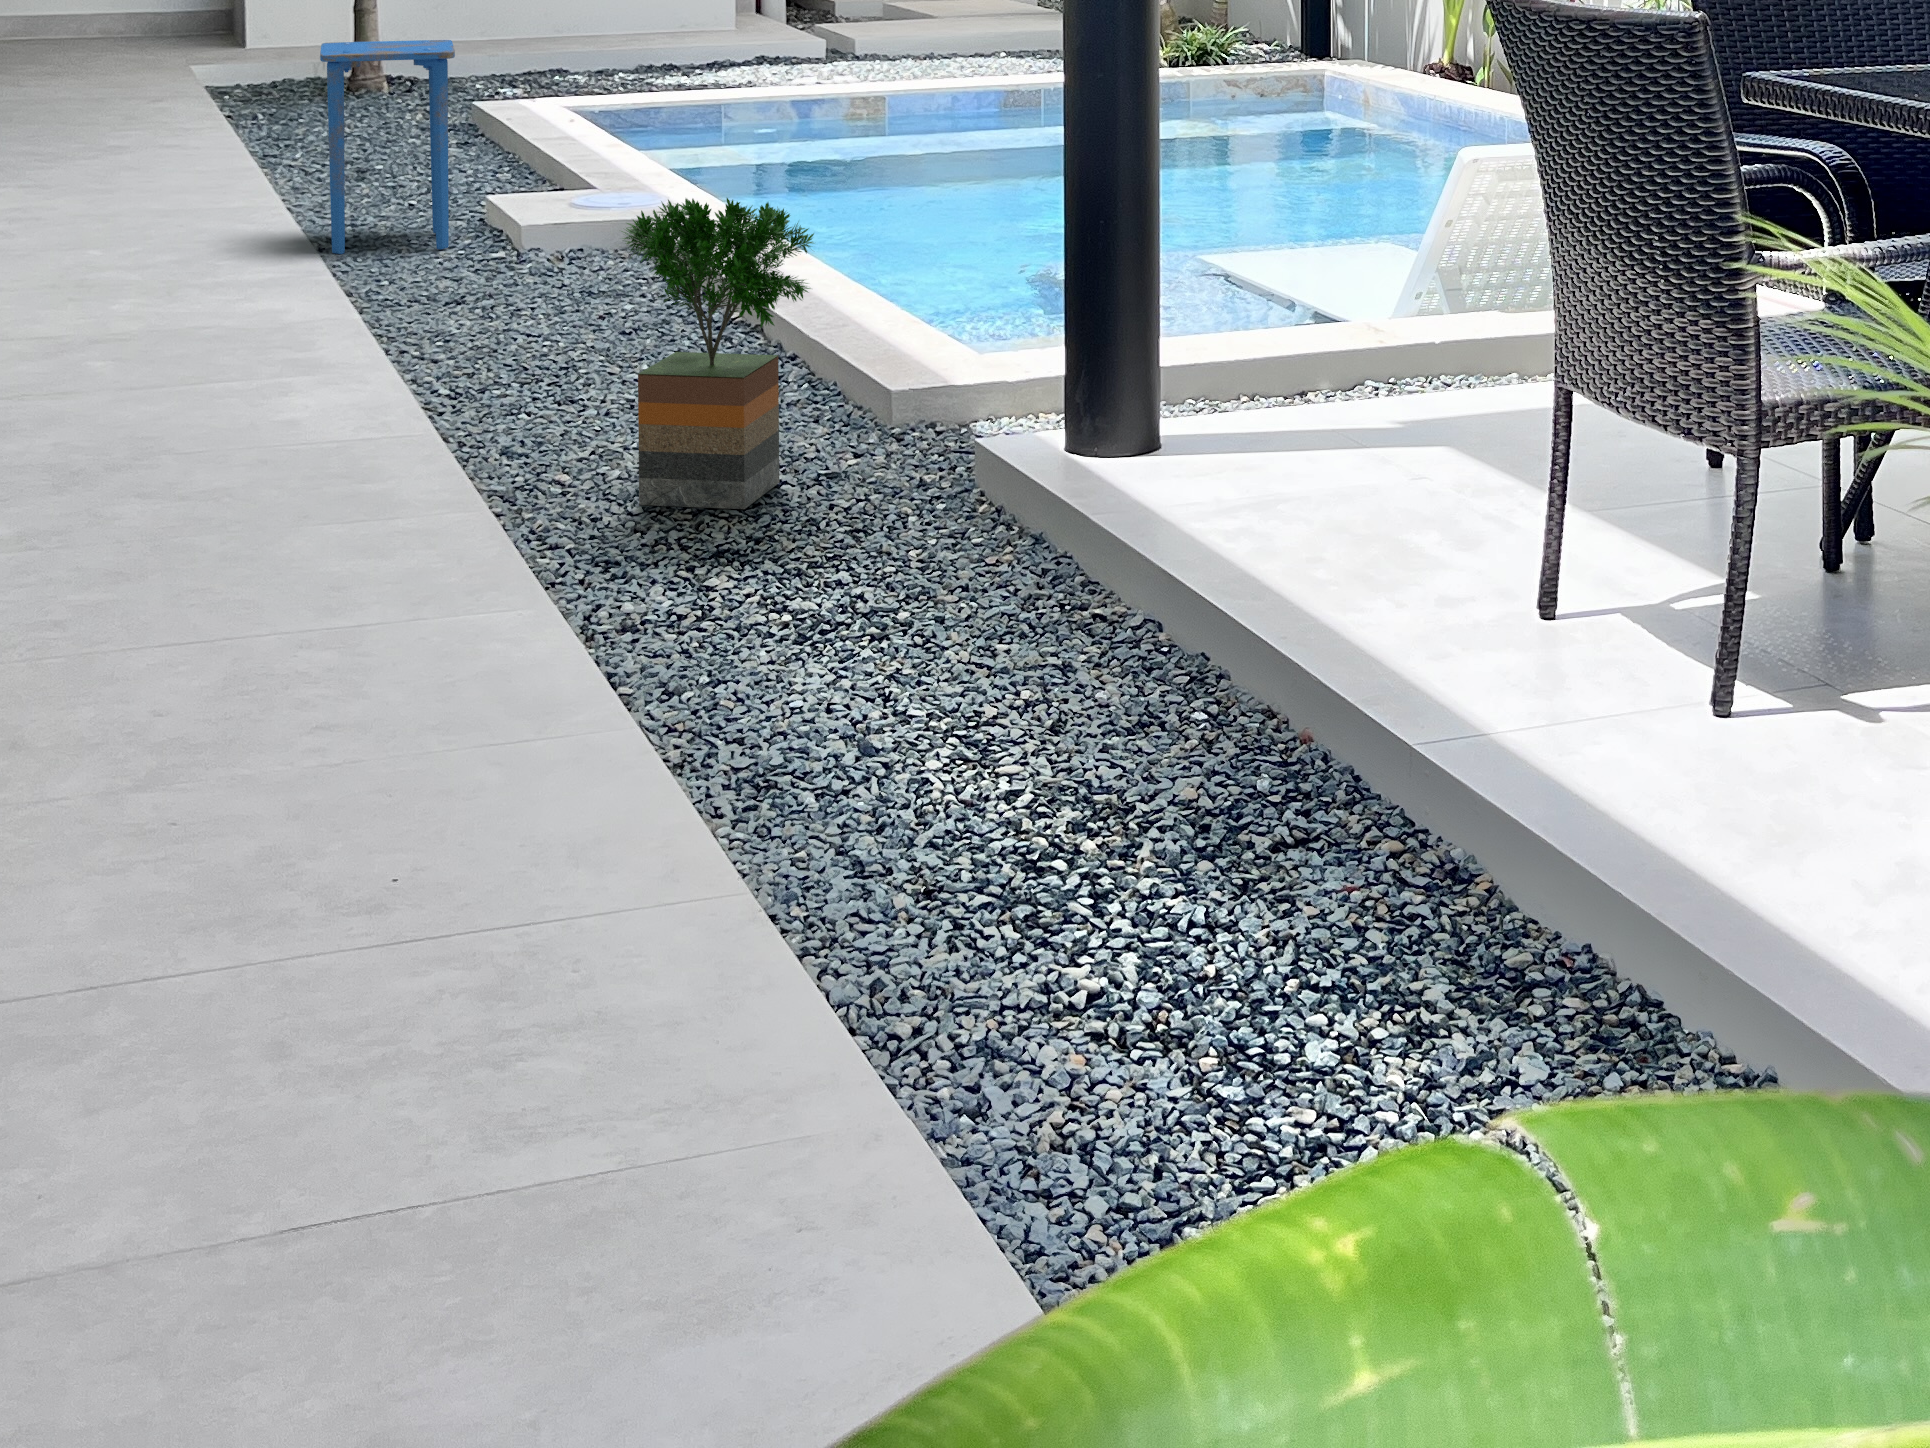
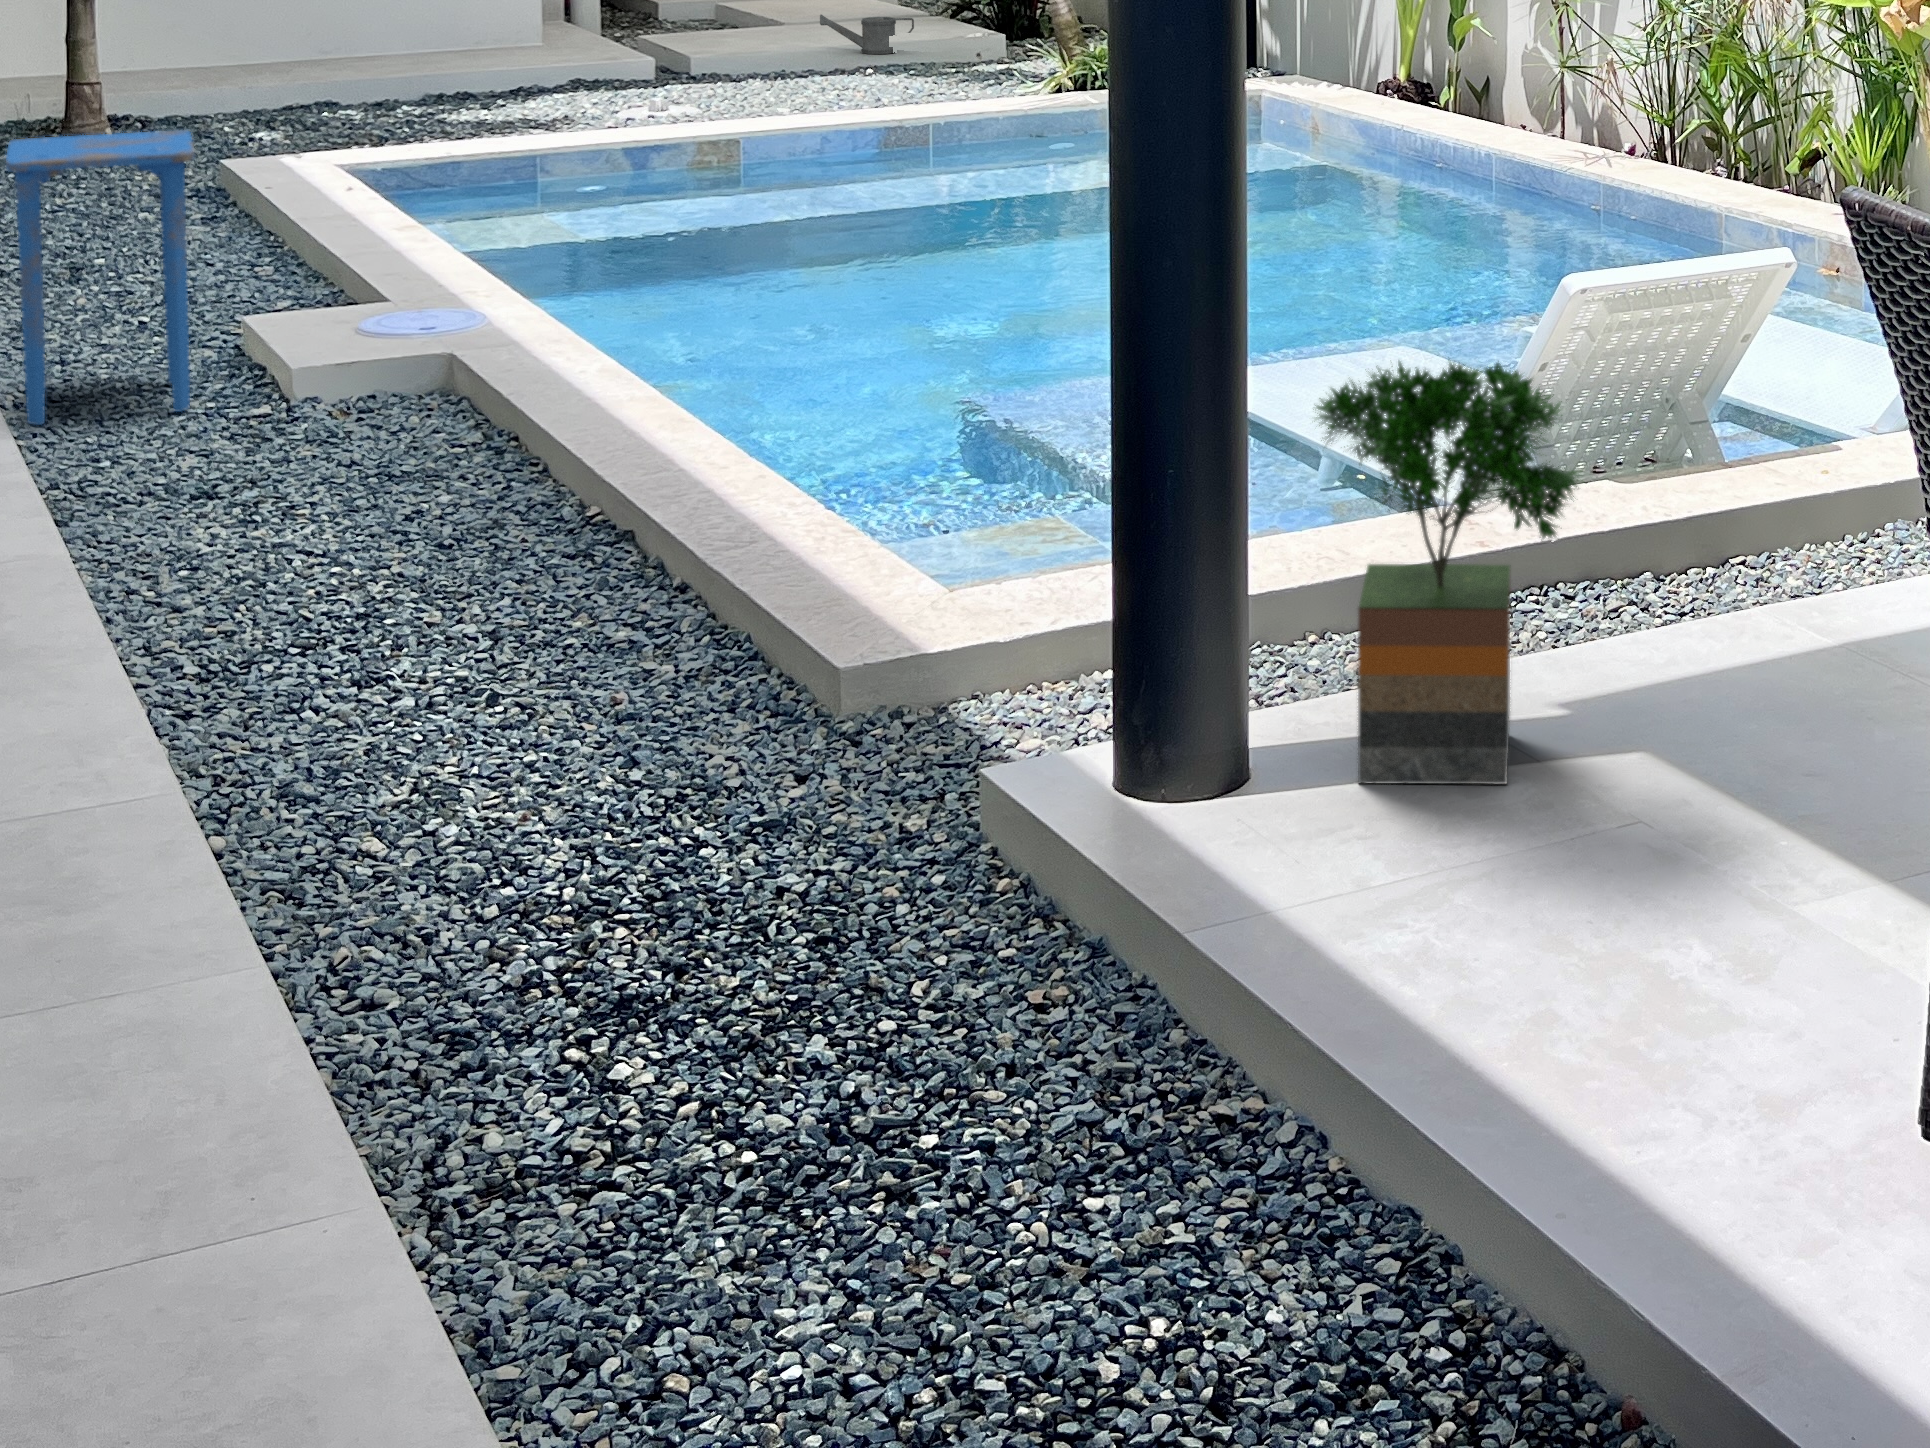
watering can: none [965,7,1044,42] -> present [820,15,914,54]
potted tree: present [622,198,814,509] -> present [1315,362,1580,784]

